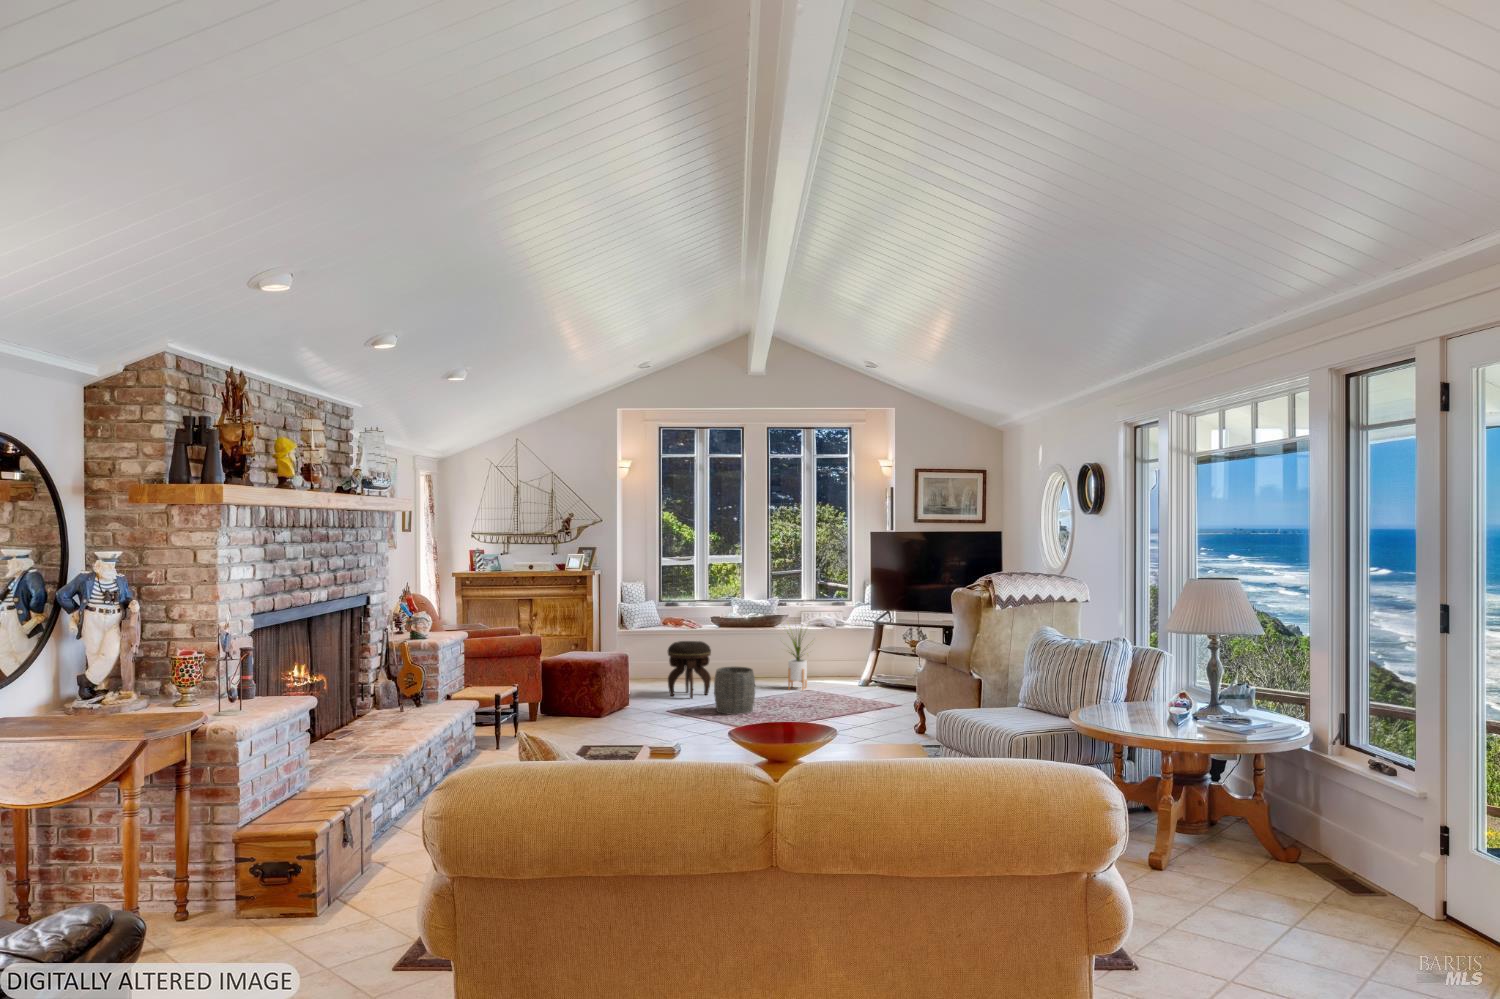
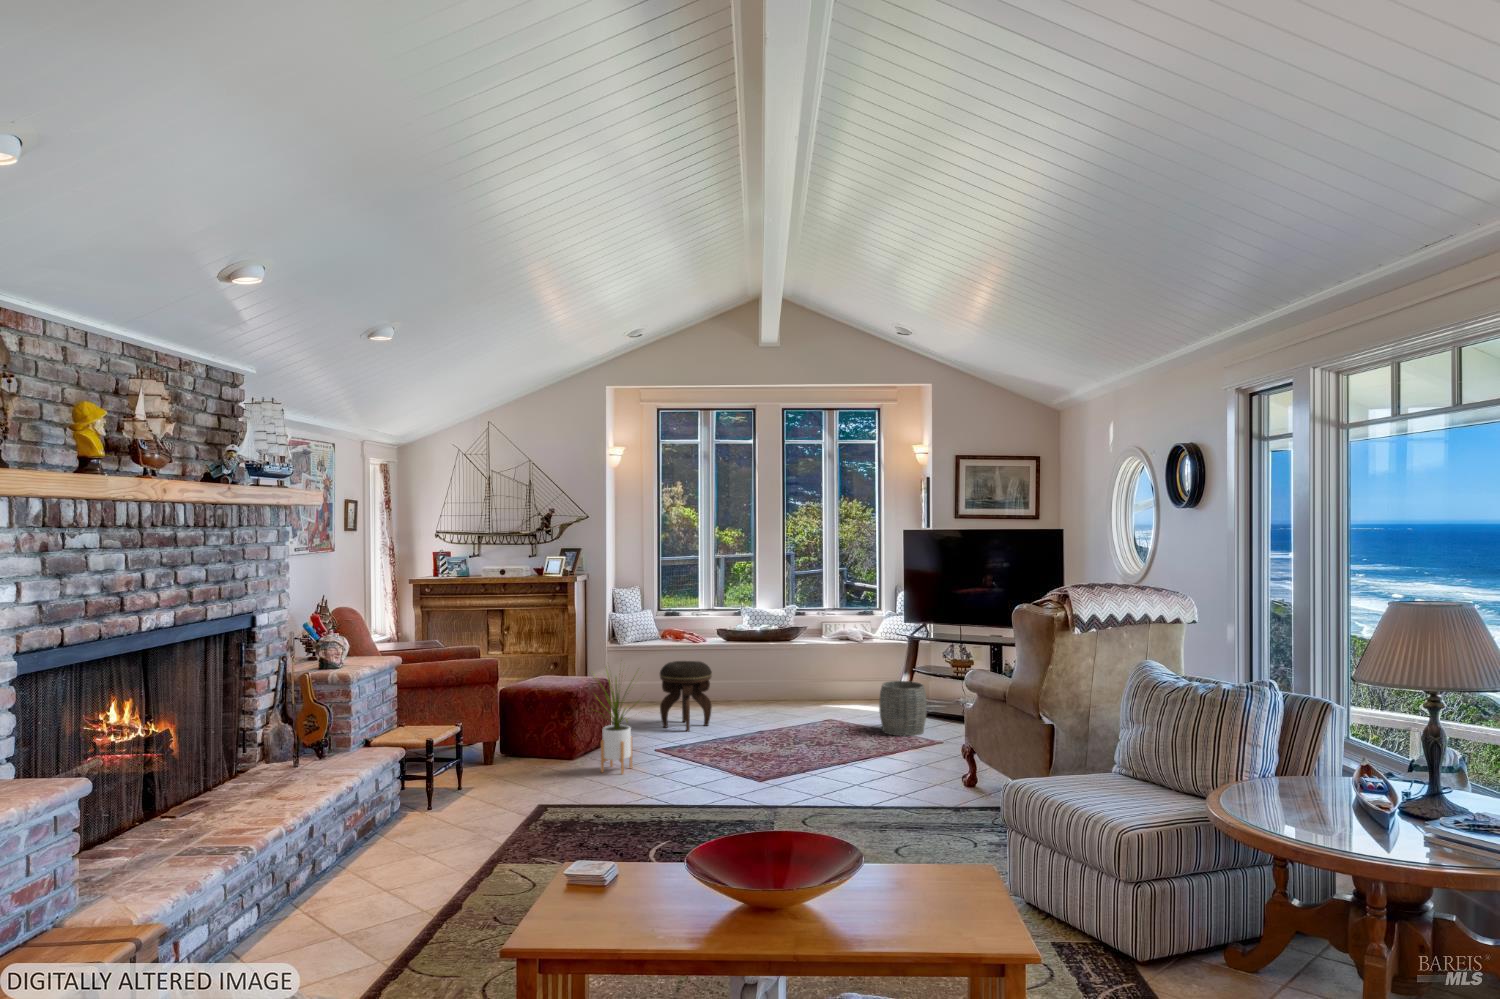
house plant: present [787,629,808,690] -> present [596,677,634,774]
woven basket: present [714,667,755,715] -> present [879,681,927,736]

